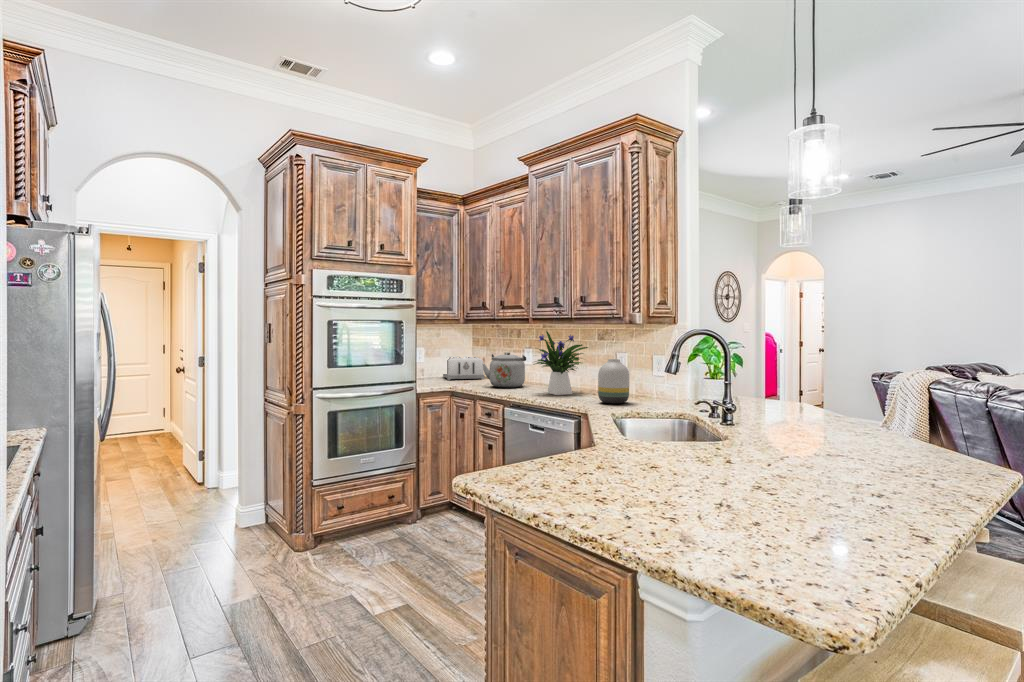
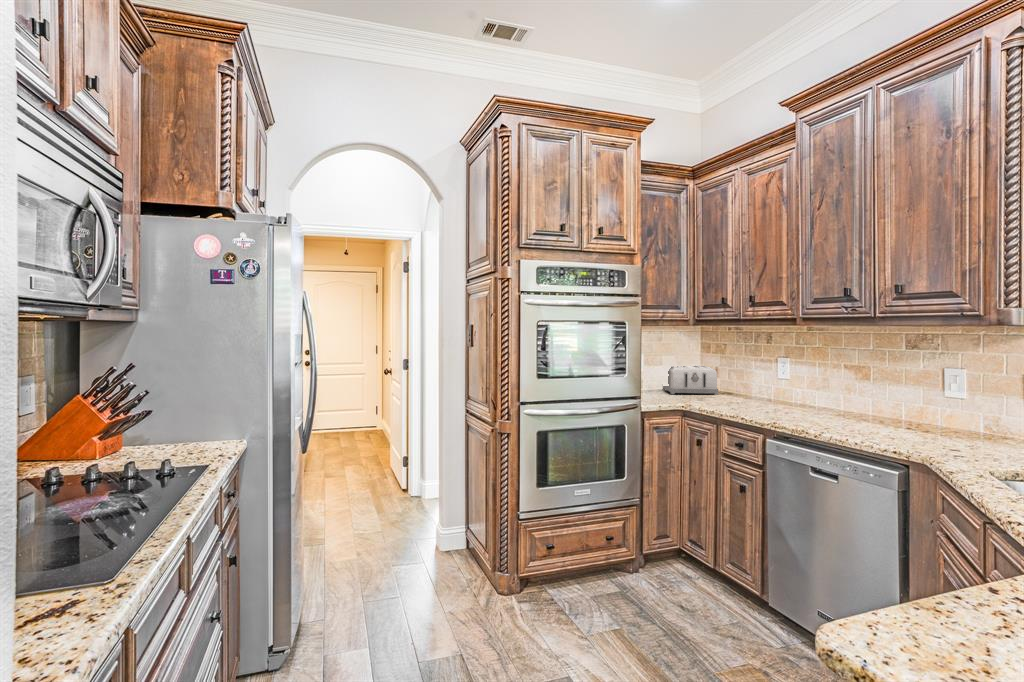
flower arrangement: present [533,331,588,395] -> none [805,334,908,426]
kettle: present [482,352,526,388] -> none [724,362,786,409]
vase: present [598,359,629,404] -> none [939,379,1002,450]

